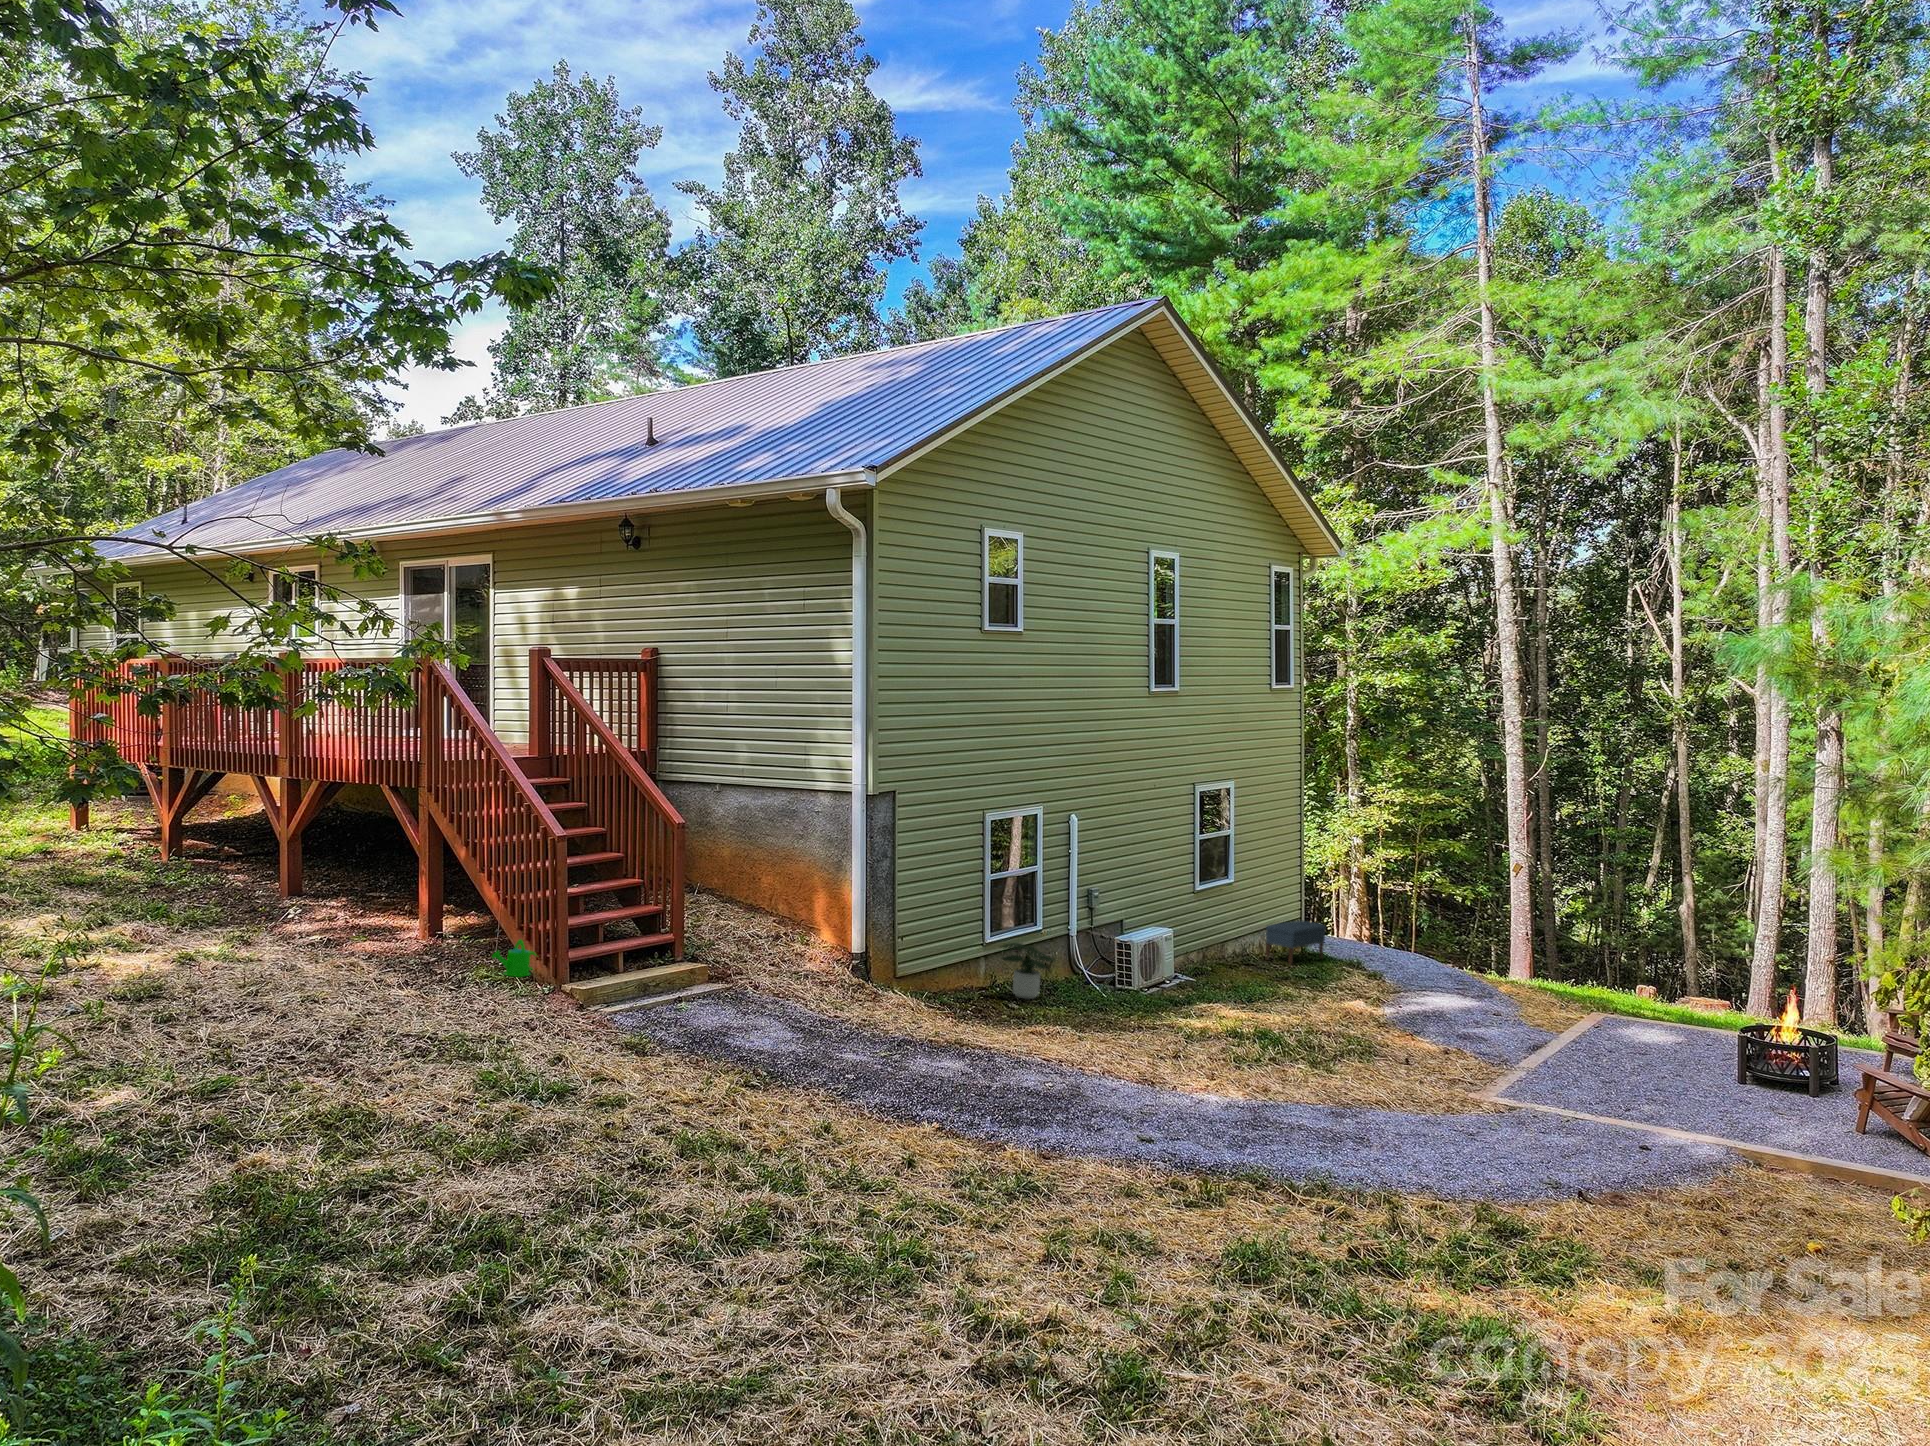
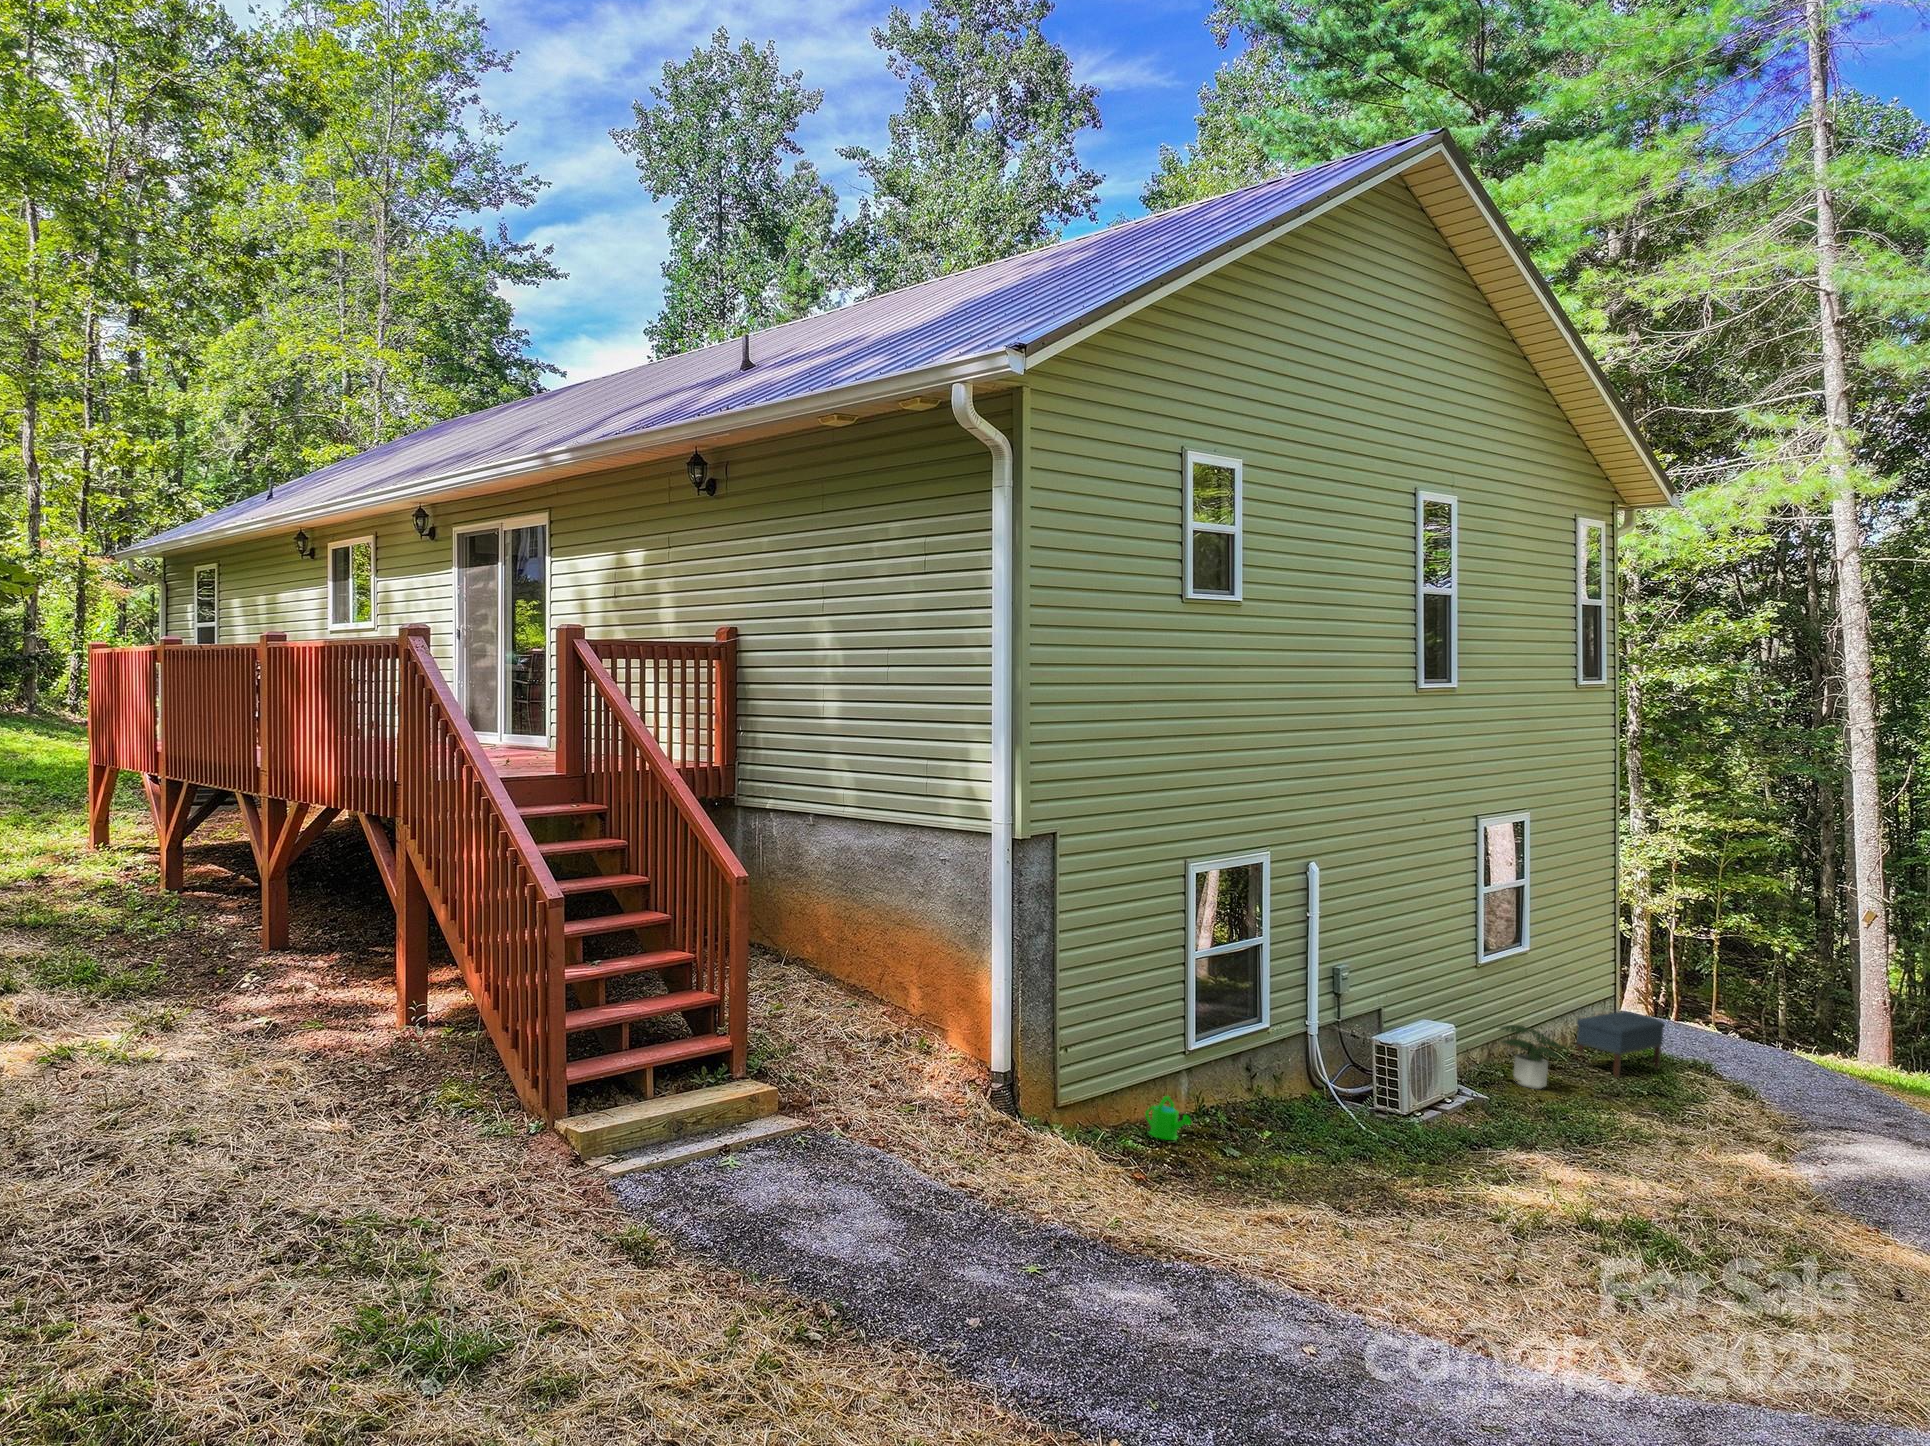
watering can: present [492,939,536,977] -> present [1145,1096,1191,1140]
potted plant: present [1000,943,1055,999] -> present [1499,1025,1564,1089]

